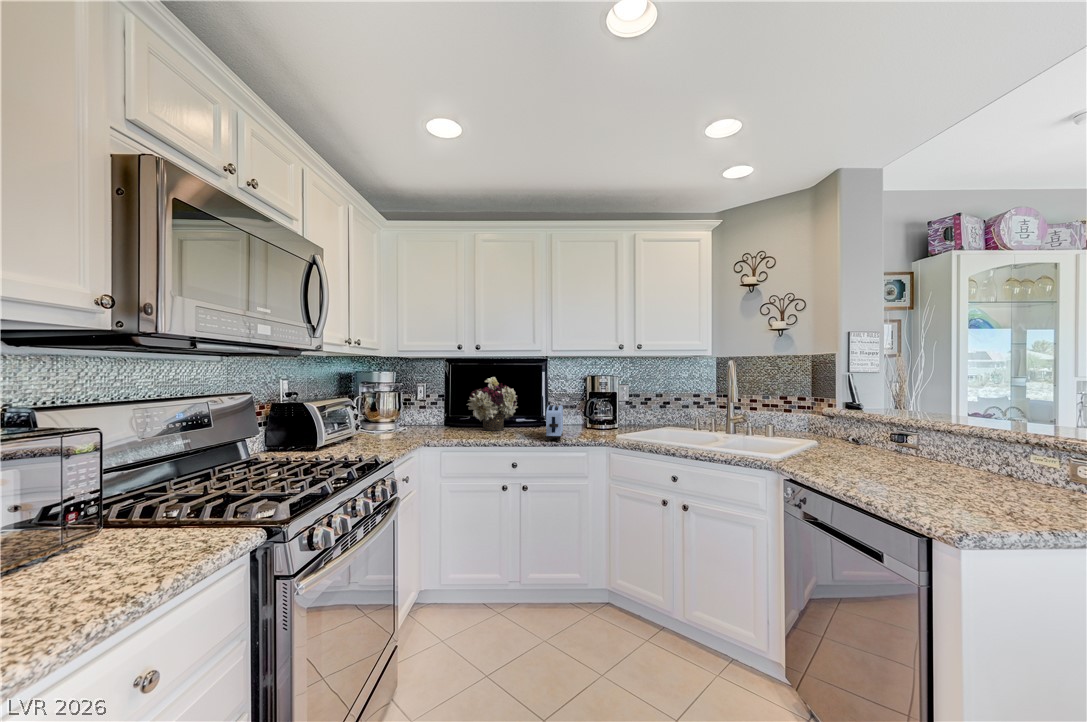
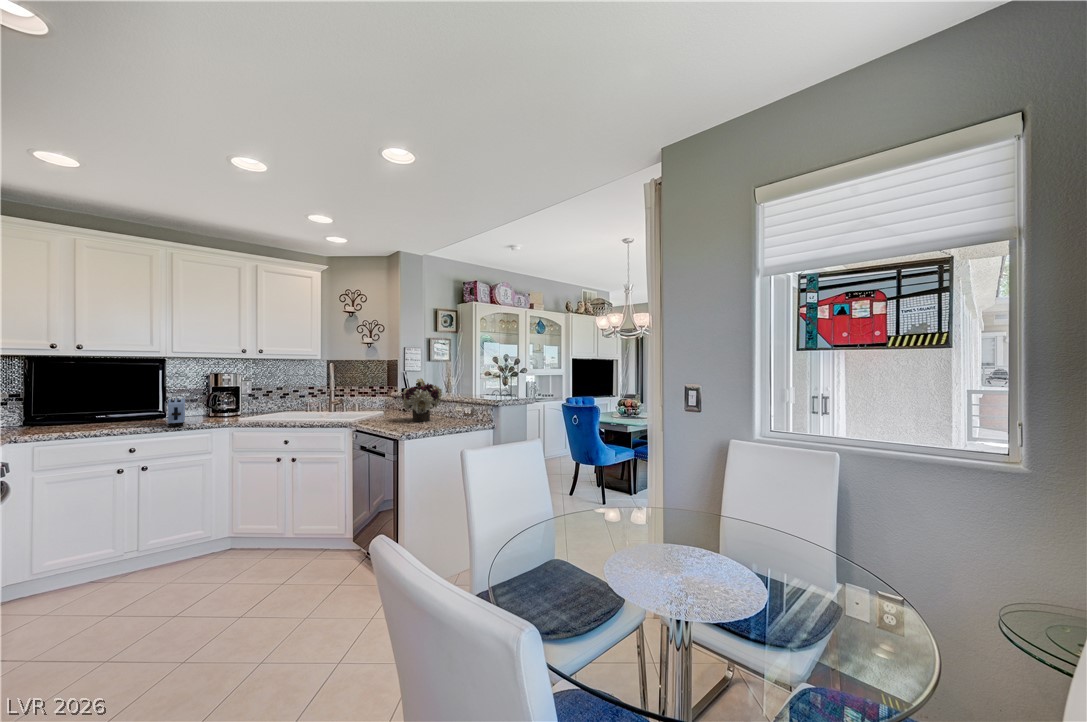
flower arrangement: present [467,377,518,431] -> present [401,378,442,422]

